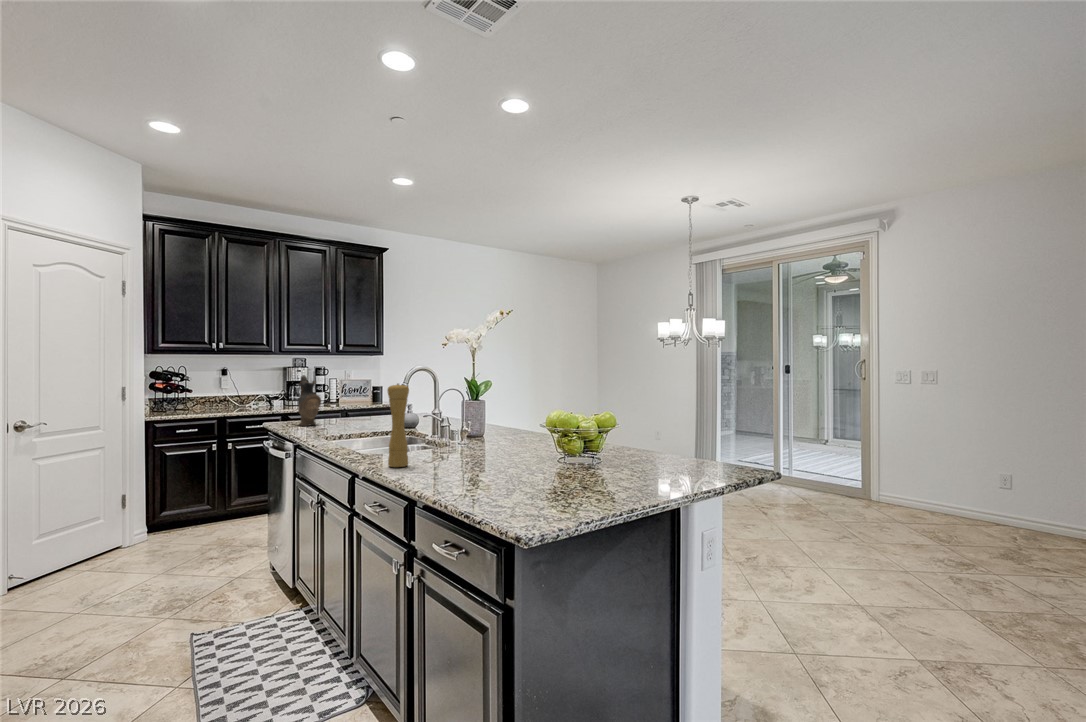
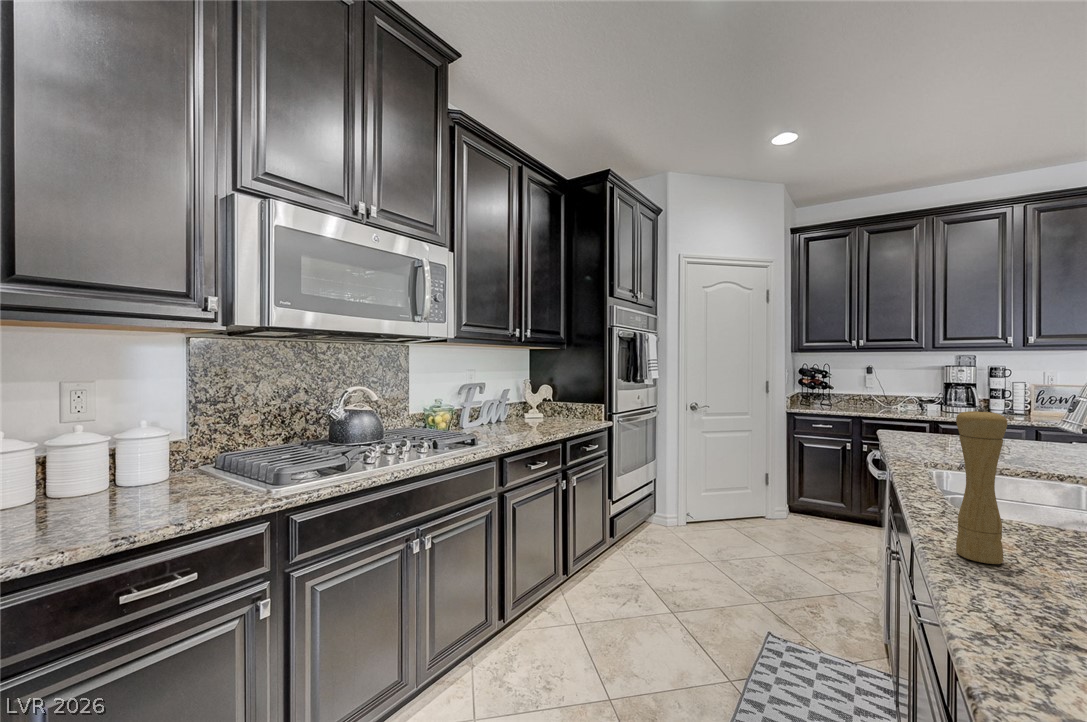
ceramic pitcher: present [298,375,321,426] -> none [912,379,948,445]

